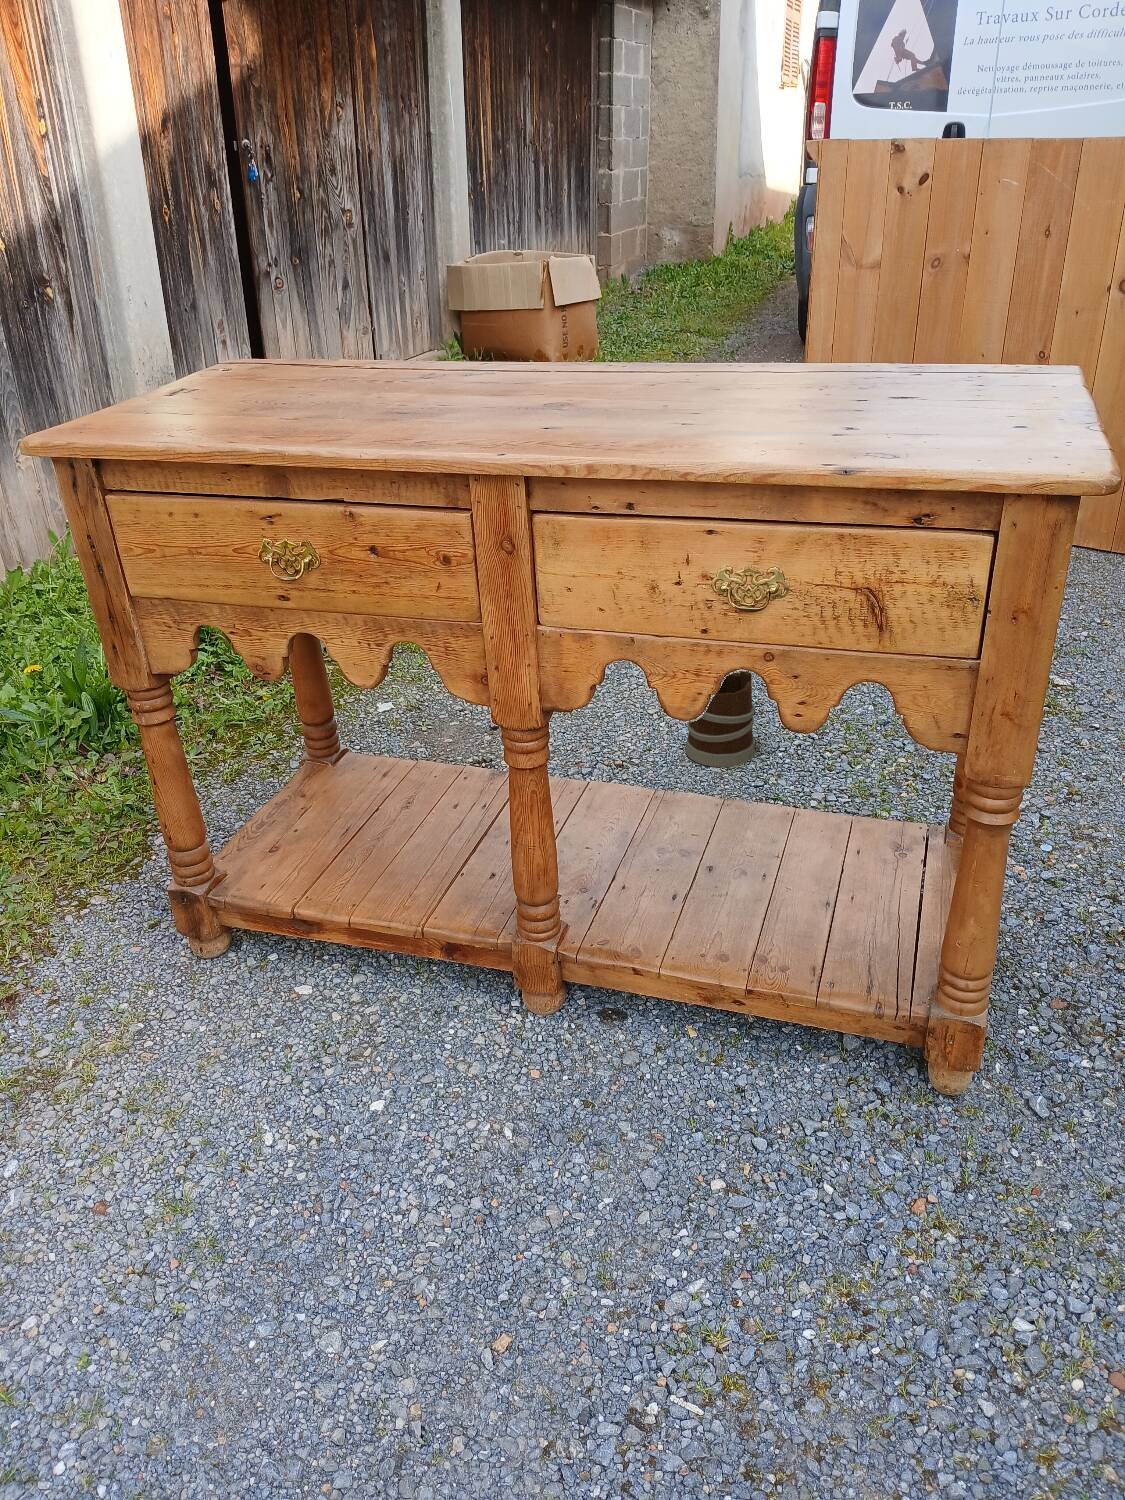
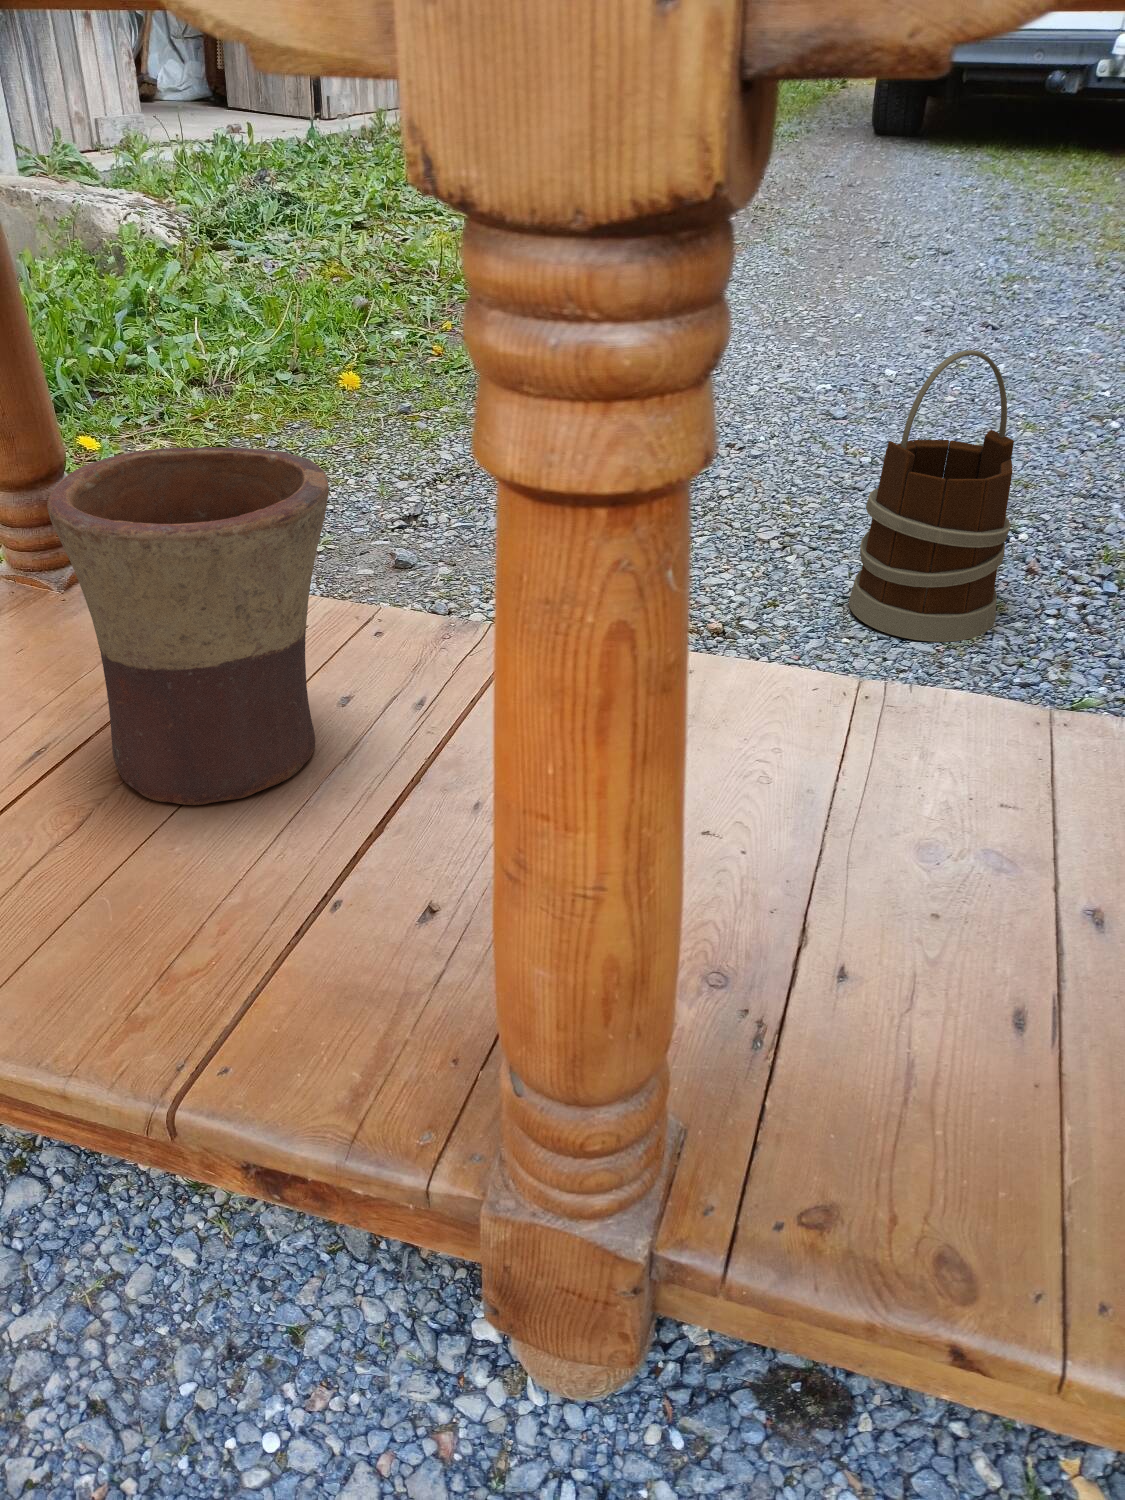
flower pot: none [355,717,450,849] -> present [47,447,329,805]

